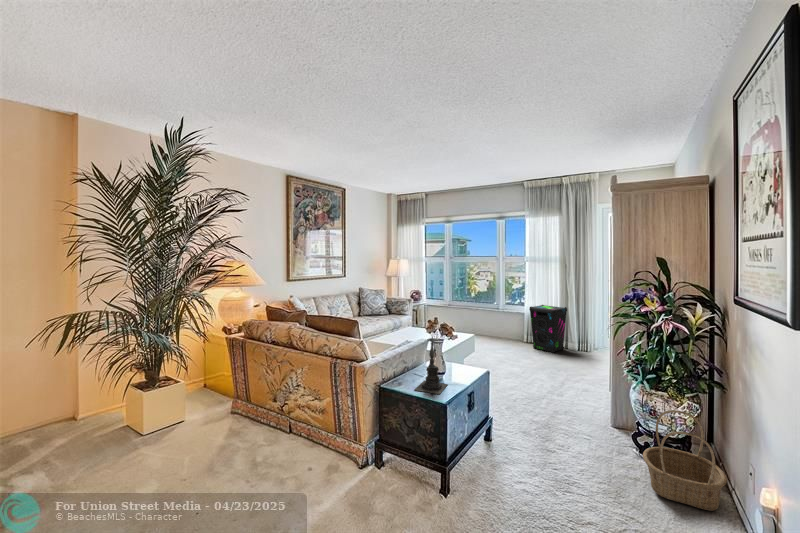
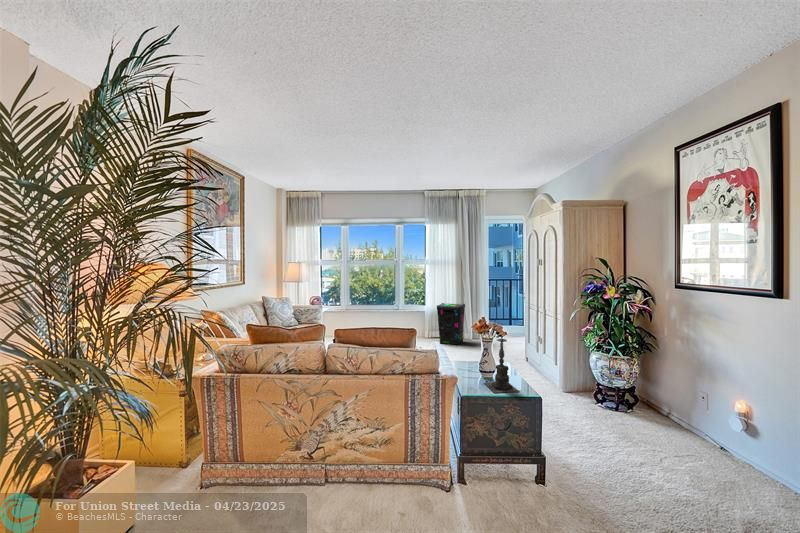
basket: present [643,410,727,511] -> none [621,370,680,434]

